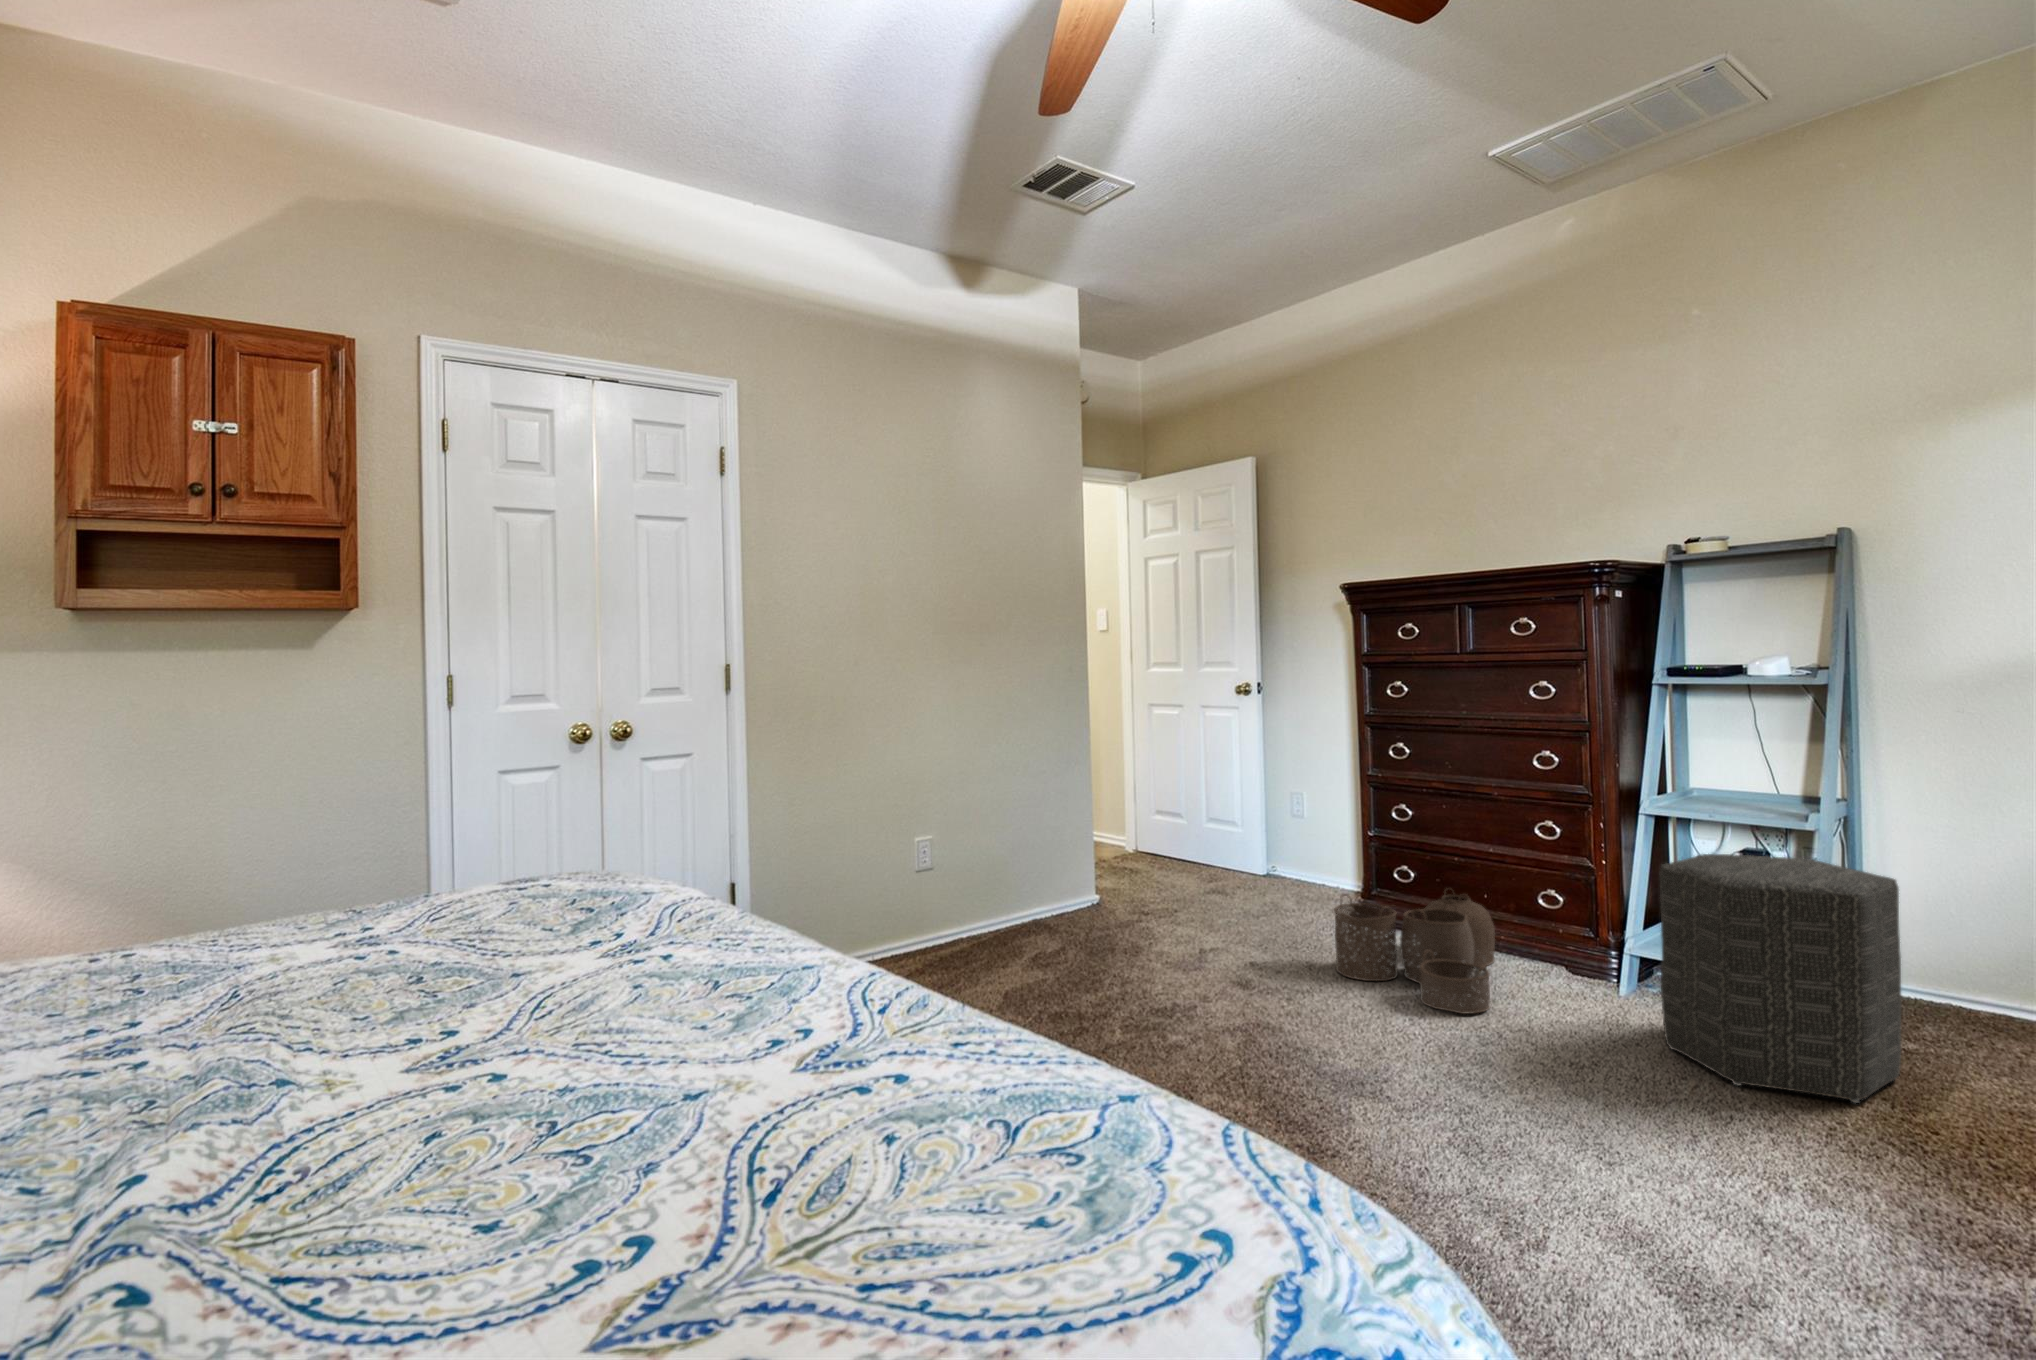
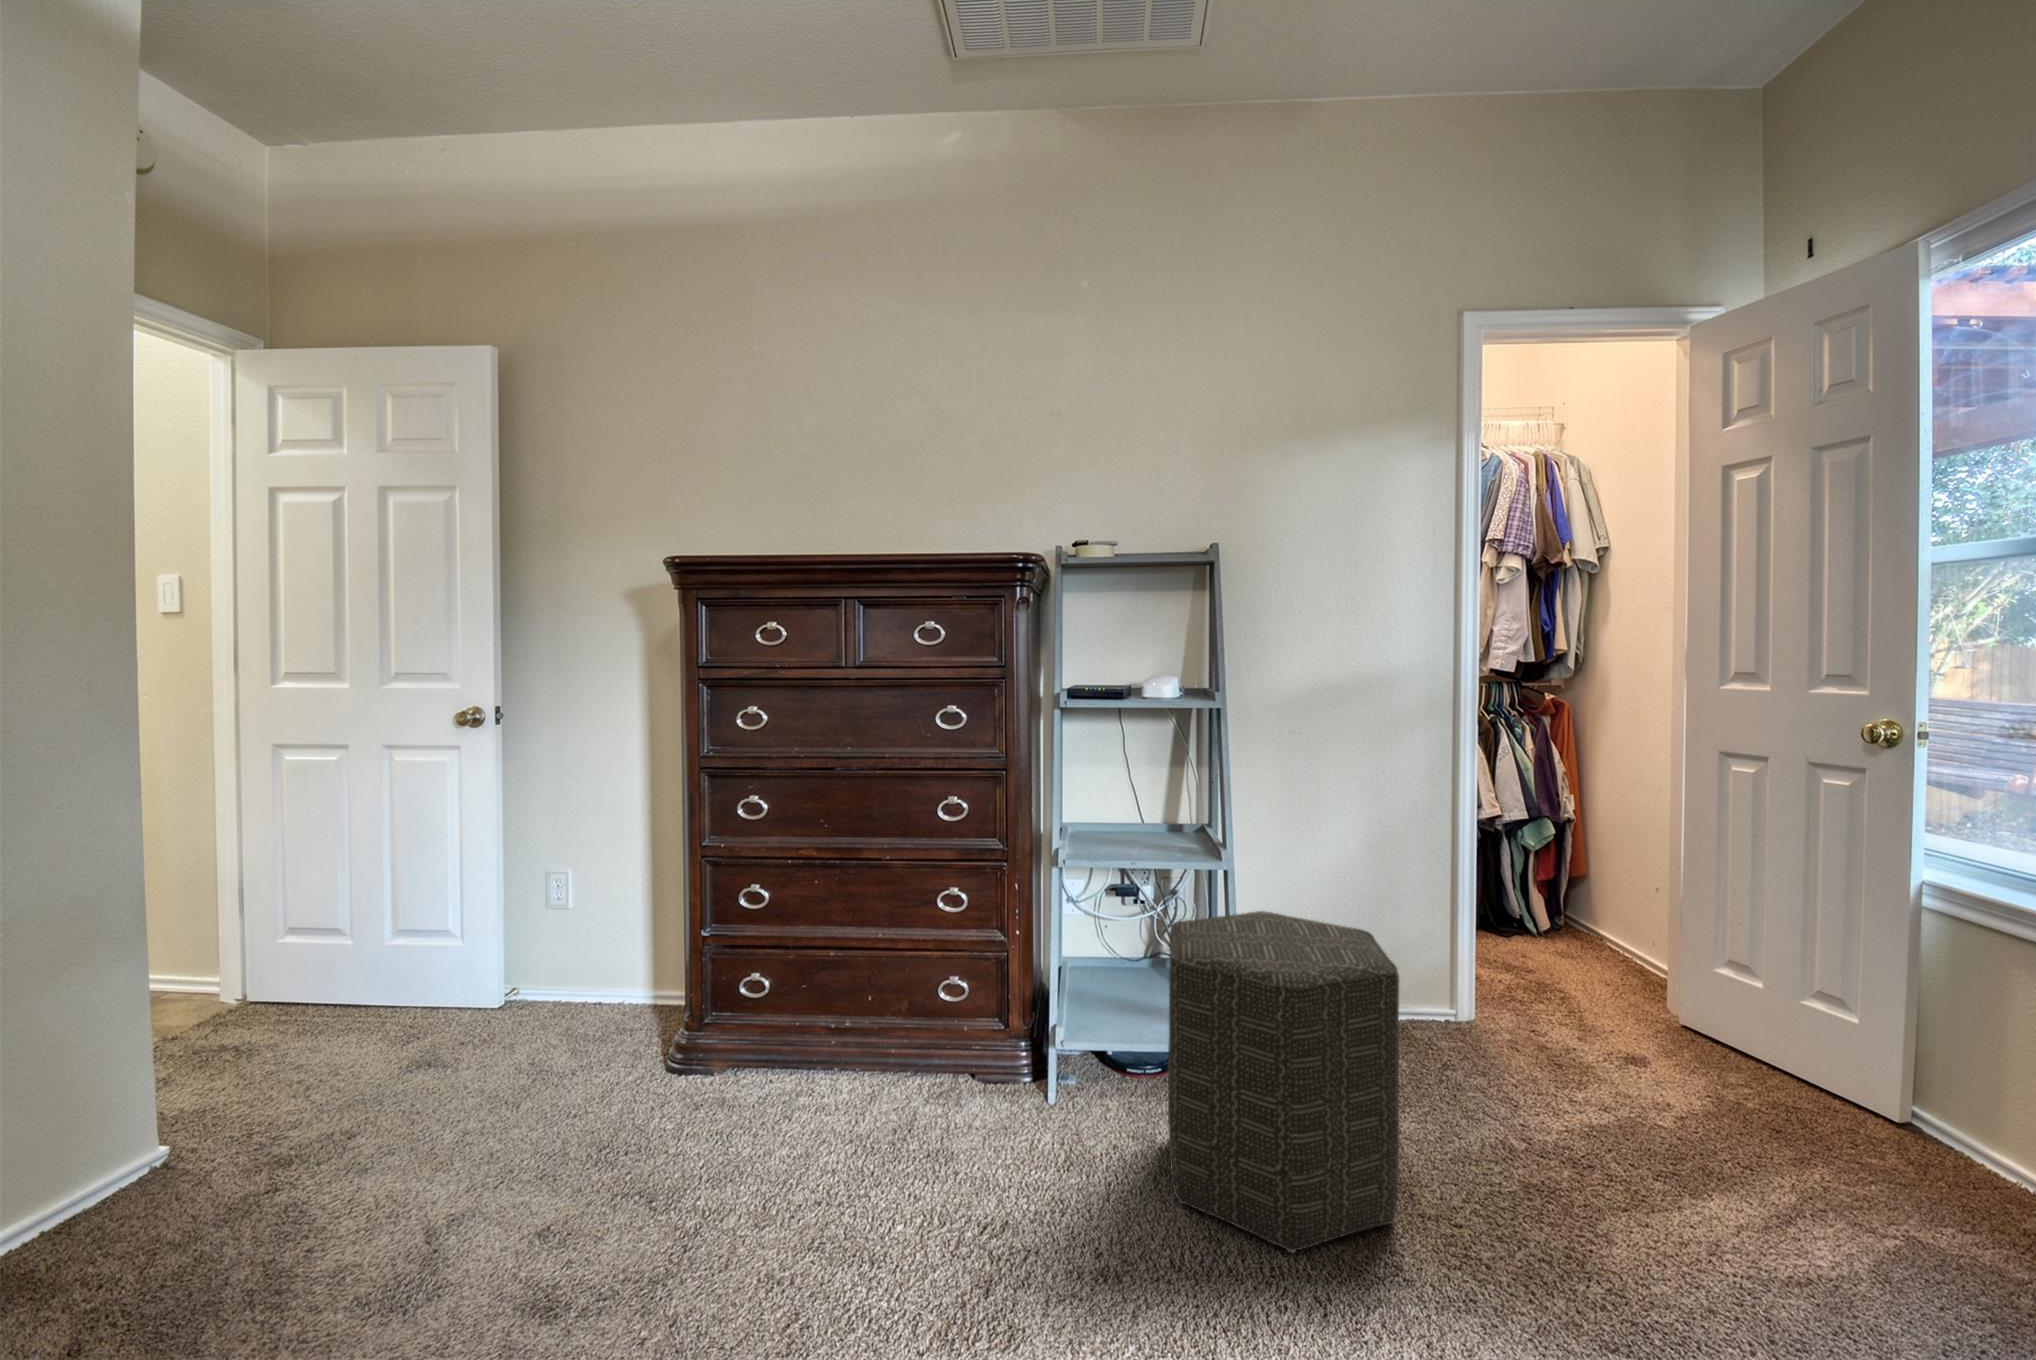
woven basket: present [1334,894,1495,1014] -> none [686,1003,953,1255]

